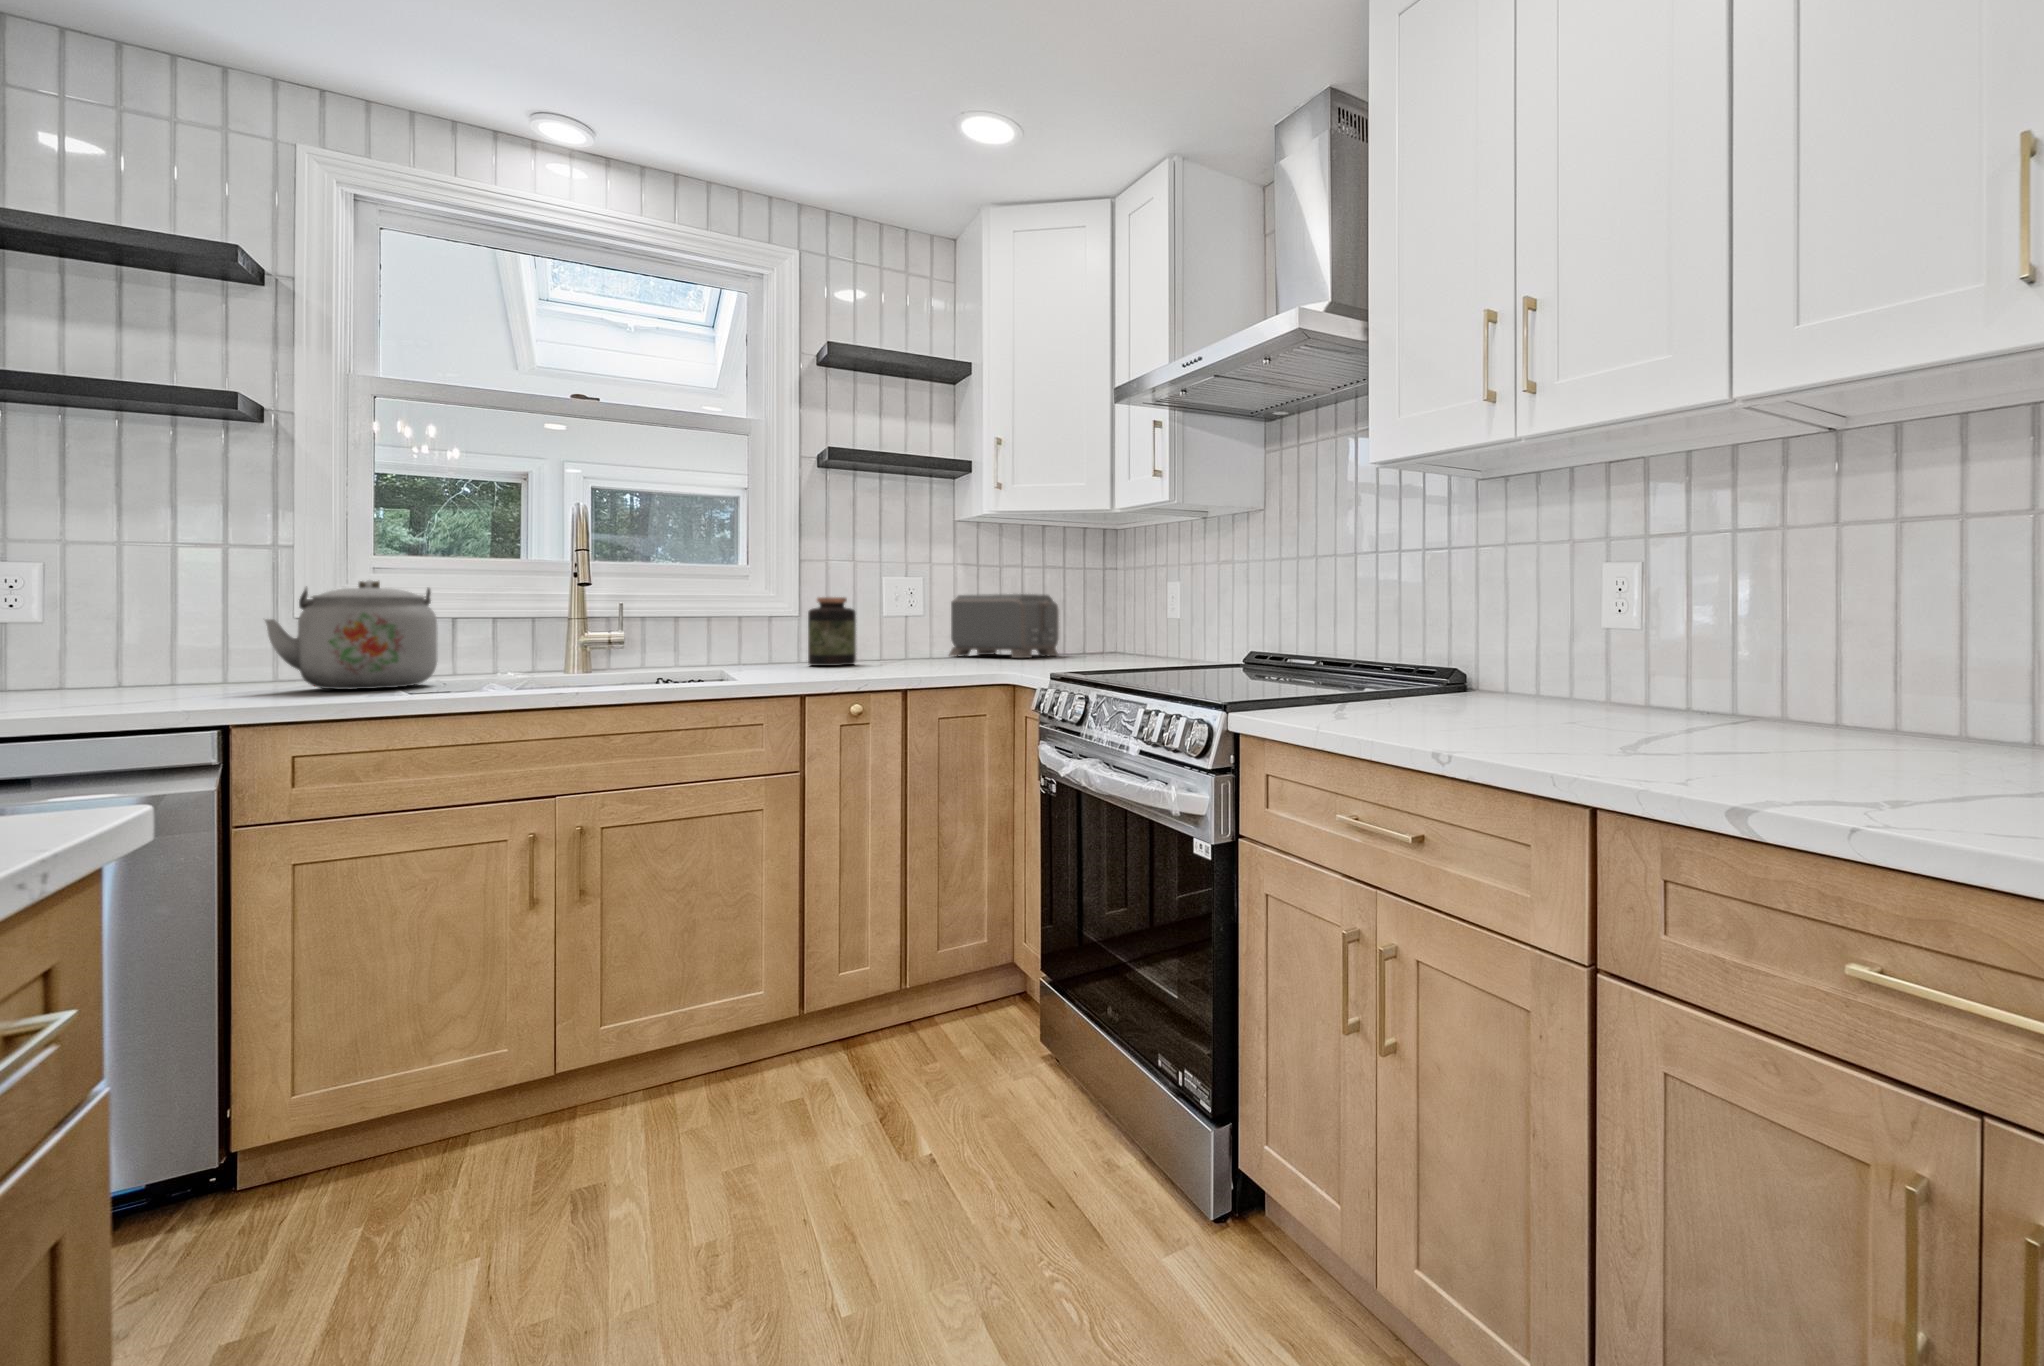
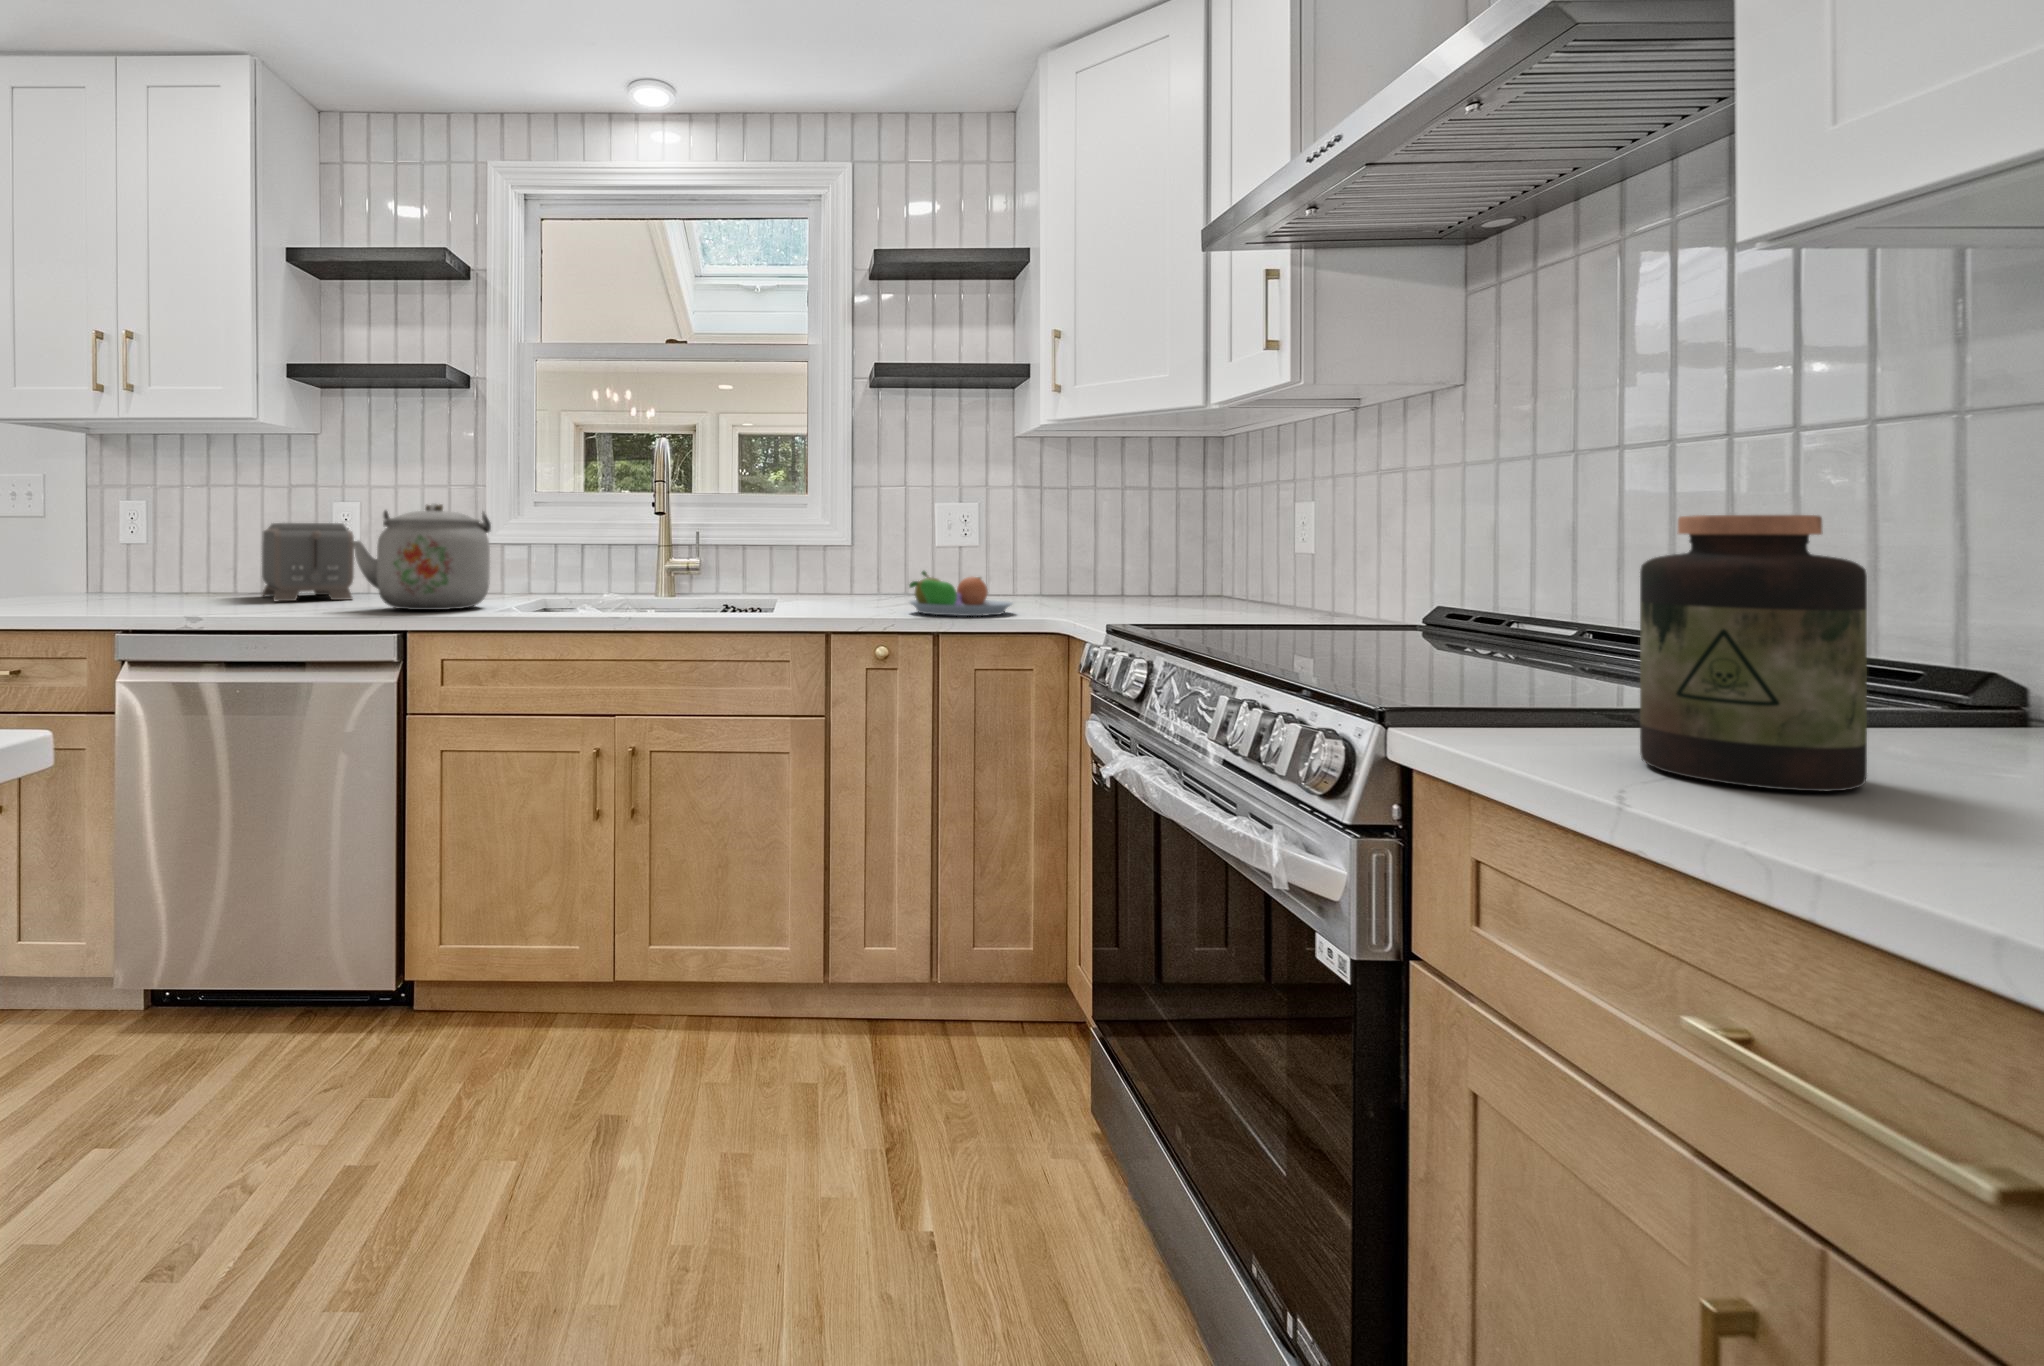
toaster: present [949,594,1059,658] -> present [262,523,354,601]
jar: present [808,597,856,666] -> present [1640,515,1867,791]
fruit bowl: none [880,638,968,673] -> present [909,571,1012,616]

